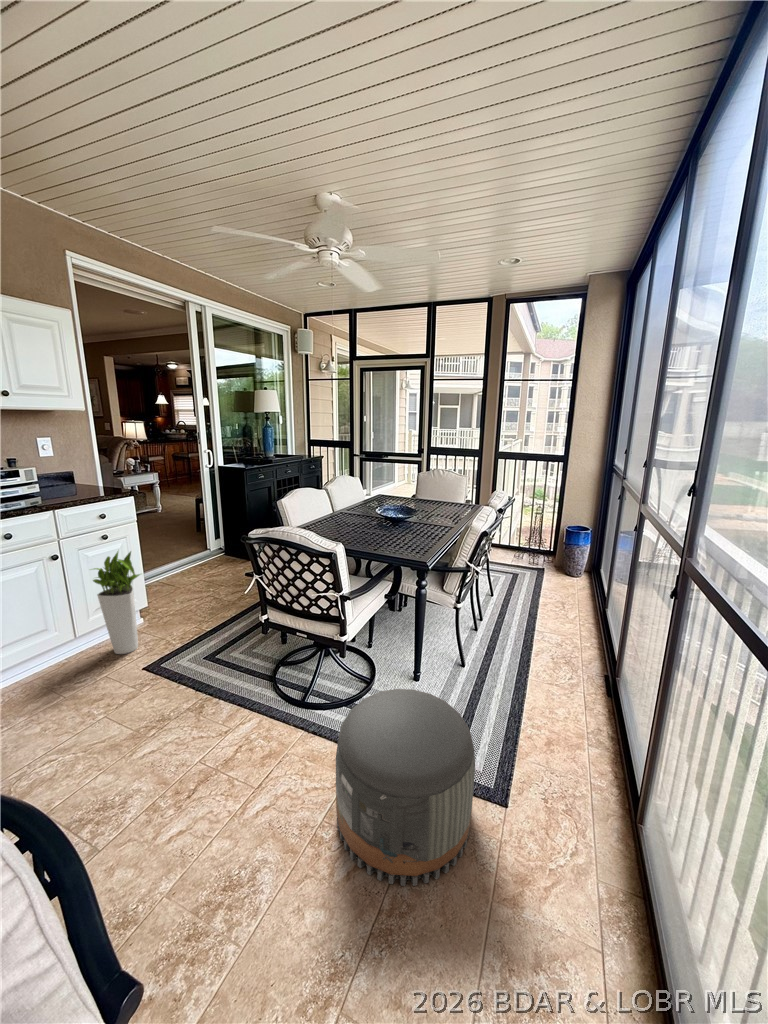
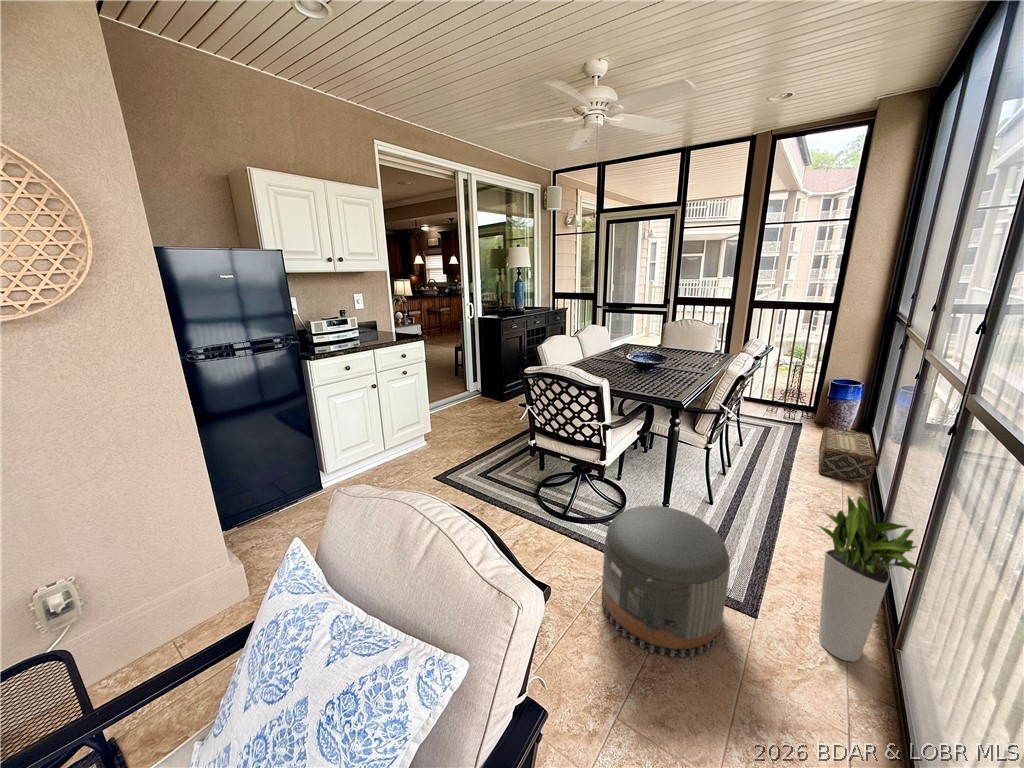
planter: present [93,551,140,654] -> present [818,496,923,661]
woven basket: none [561,574,608,630] -> present [818,427,876,485]

